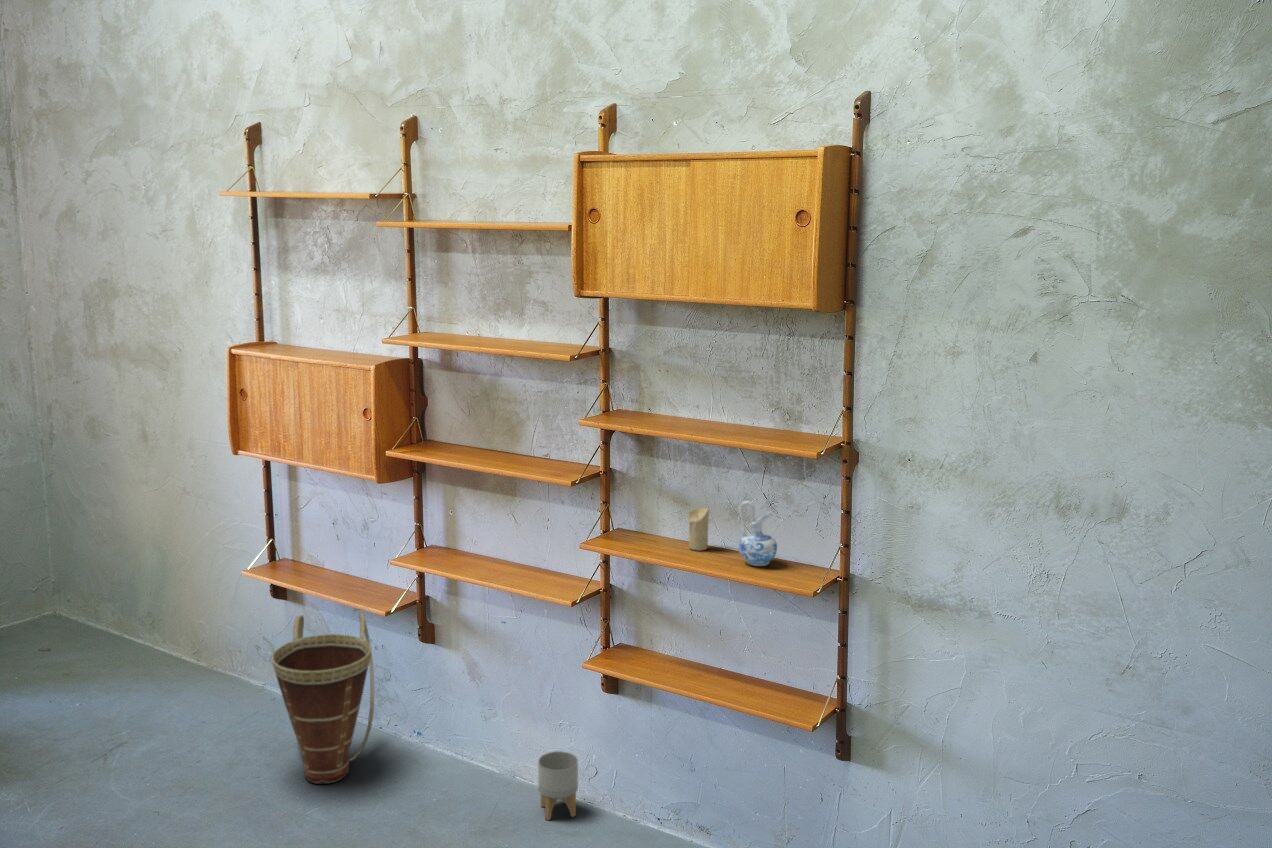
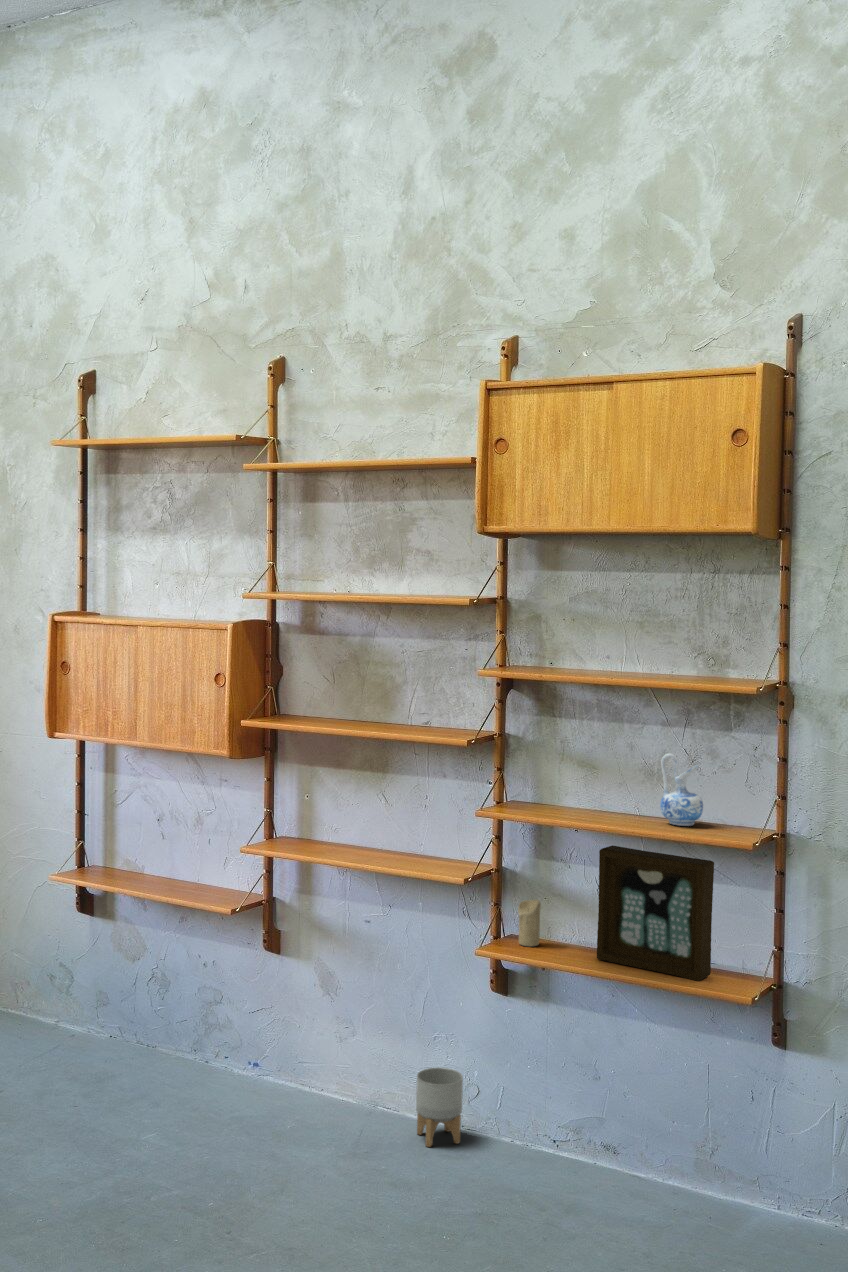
candle: present [688,508,709,551] -> present [518,900,541,946]
picture frame: none [684,576,785,703] -> present [597,845,714,981]
basket: present [271,613,374,784] -> none [102,918,216,1115]

